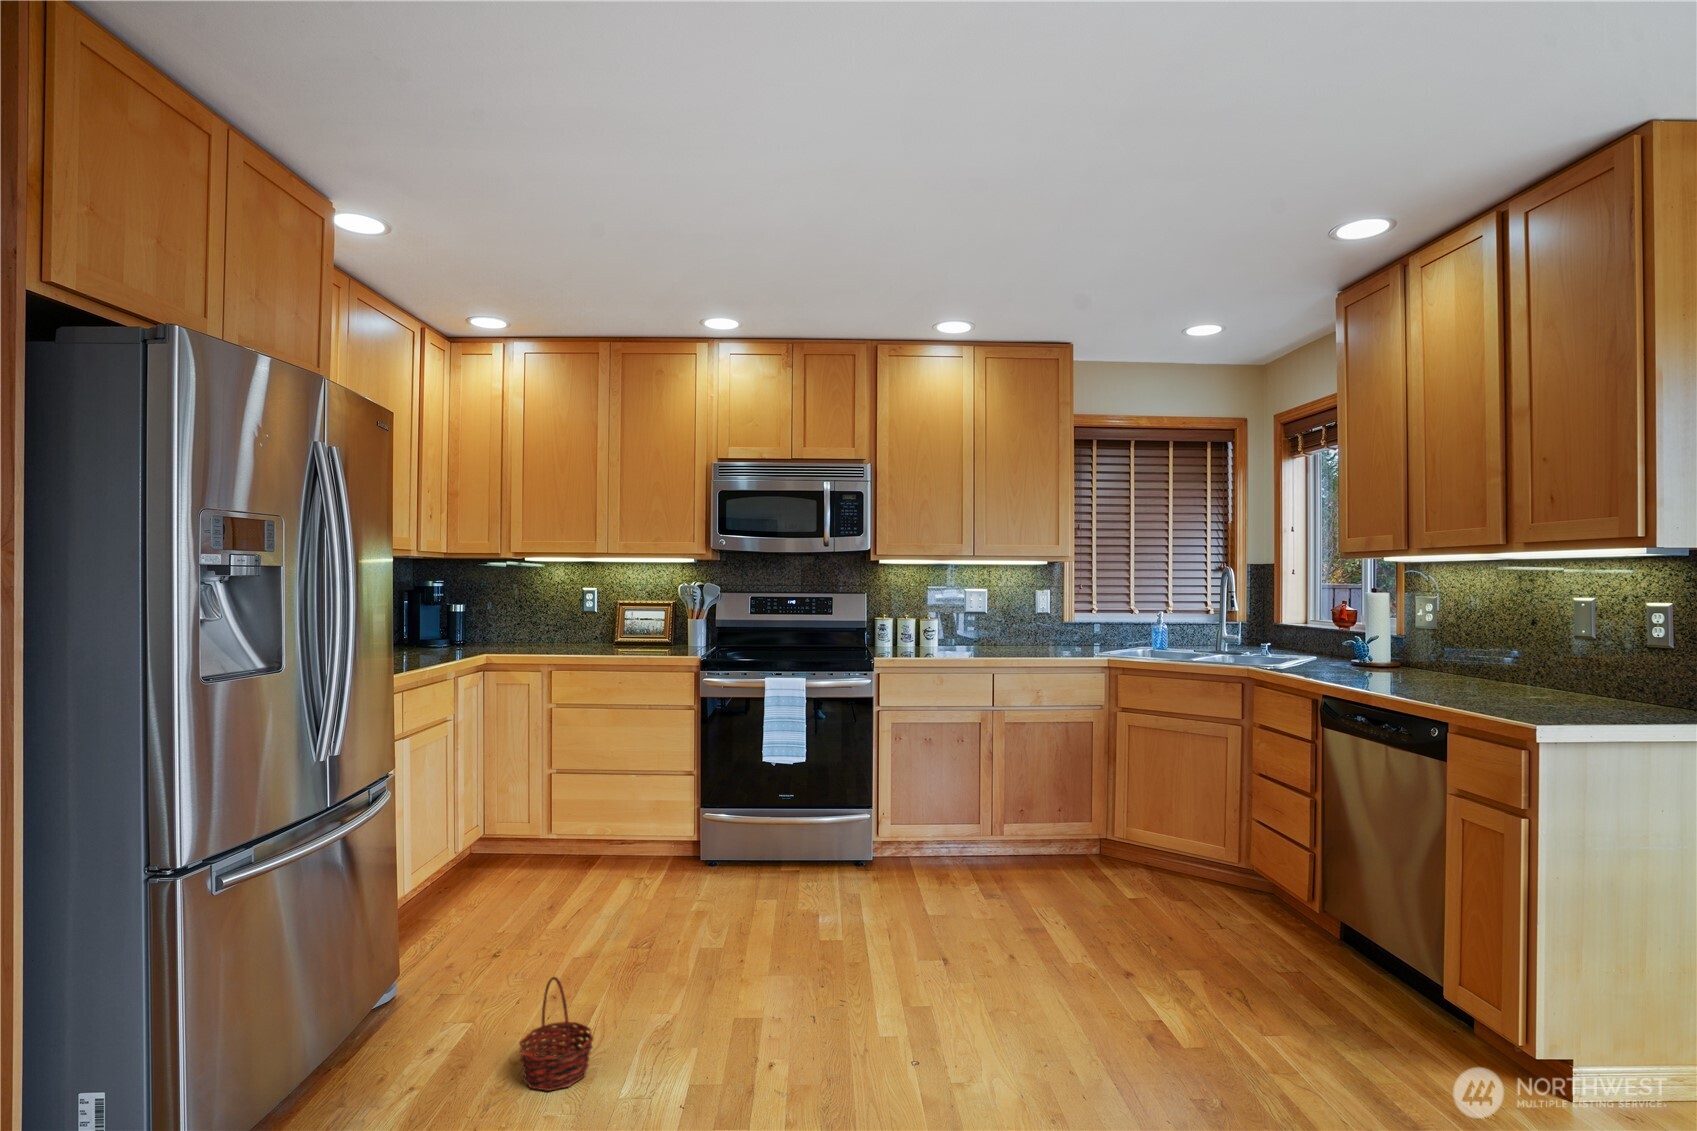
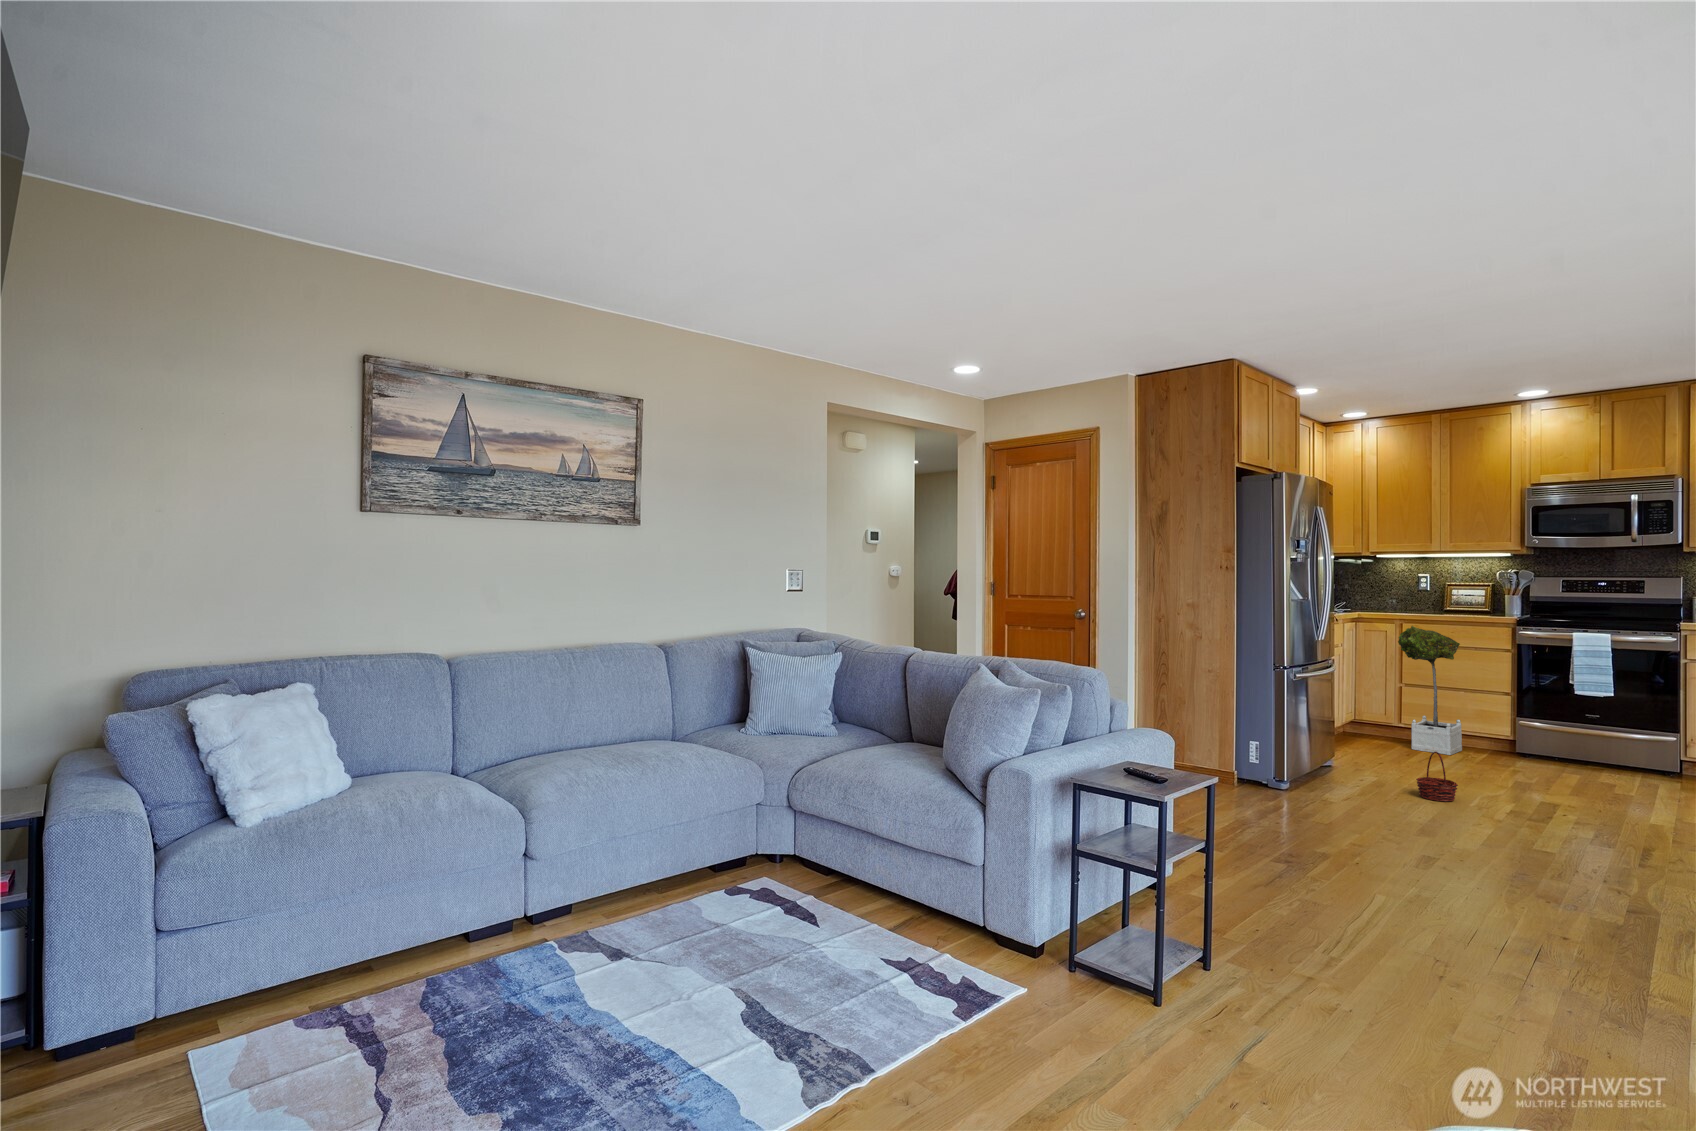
potted tree: none [541,678,629,885] -> present [1398,626,1462,755]

